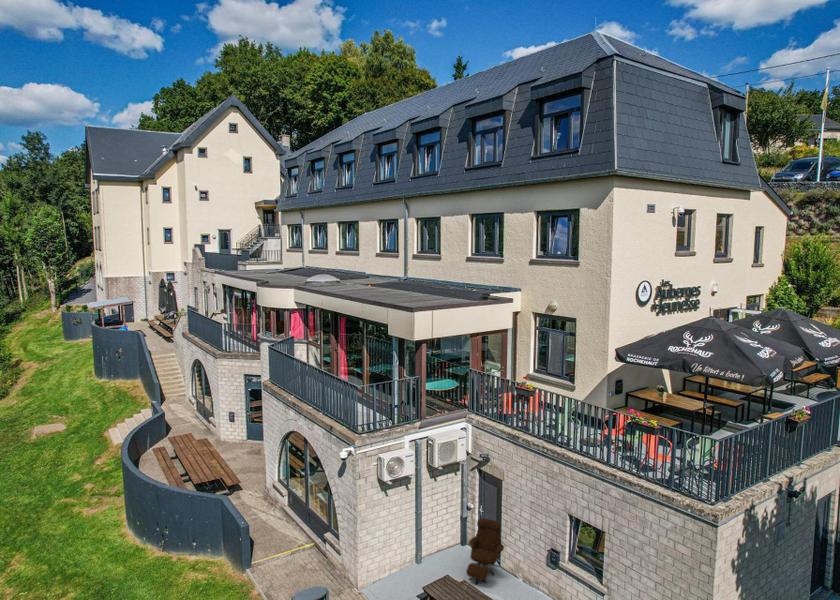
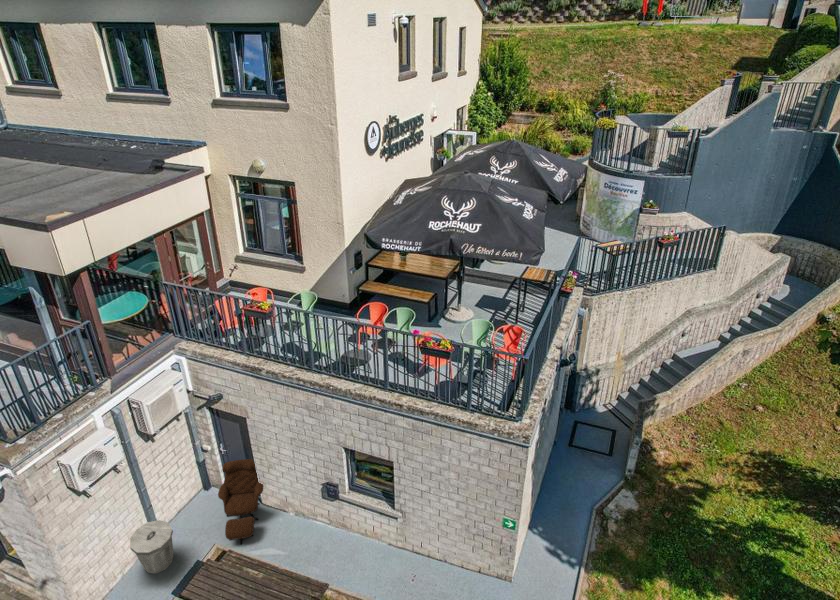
trash can: none [403,538,432,579] -> present [130,520,174,573]

